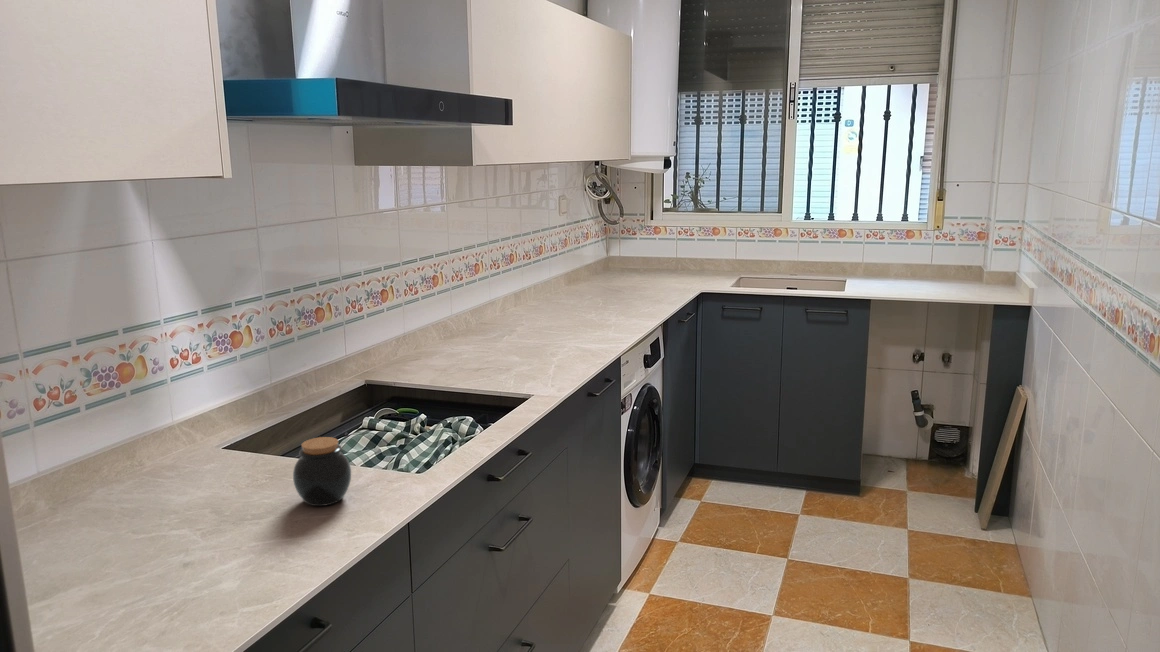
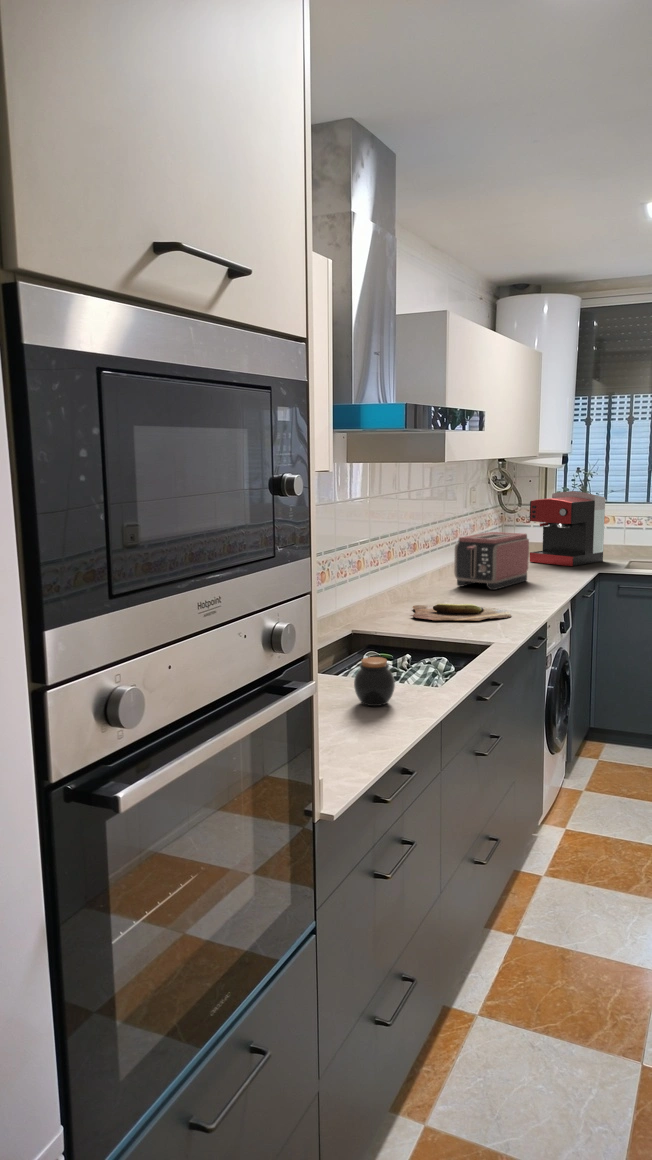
coffee maker: none [629,199,712,285] -> present [529,491,605,566]
toaster: none [528,247,617,317] -> present [454,532,529,590]
cutting board: none [451,340,575,362] -> present [411,604,511,621]

